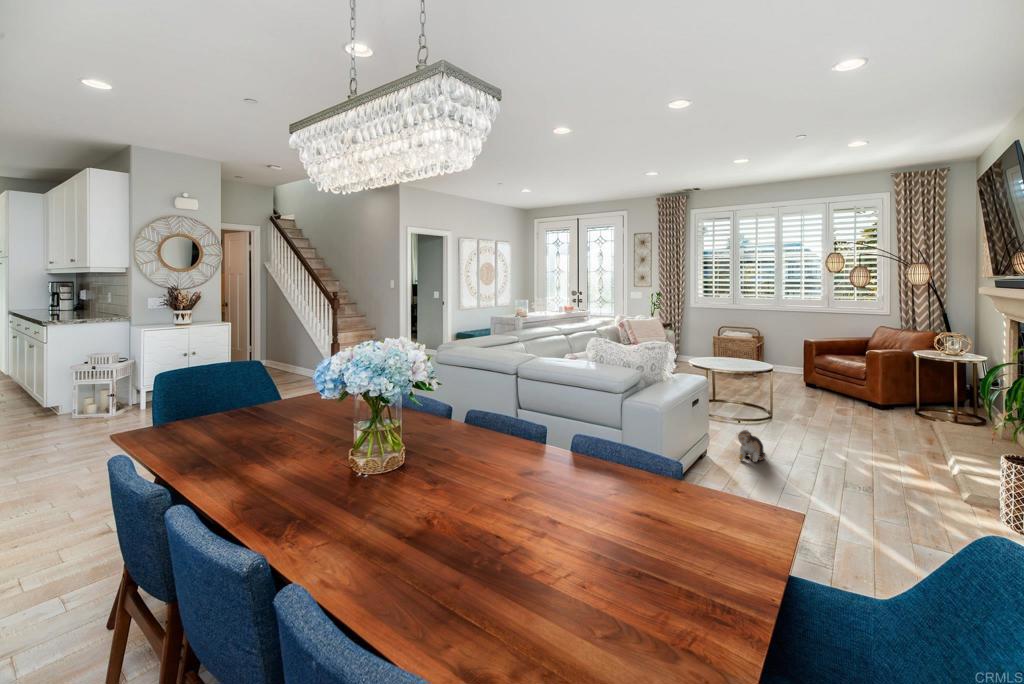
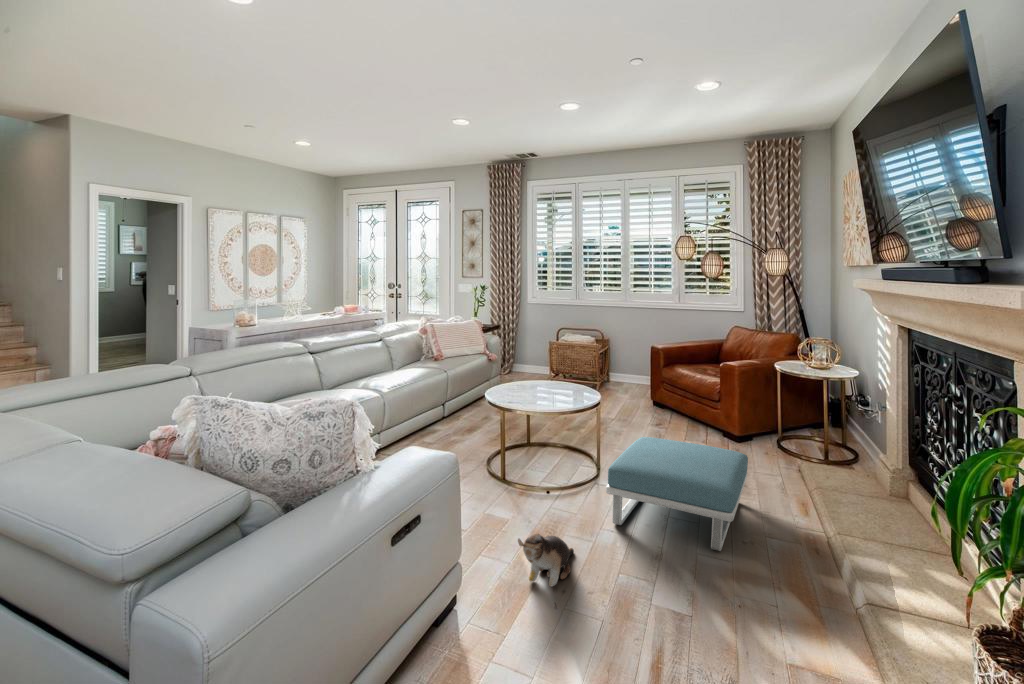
footstool: none [783,394,888,458] -> present [606,437,748,551]

